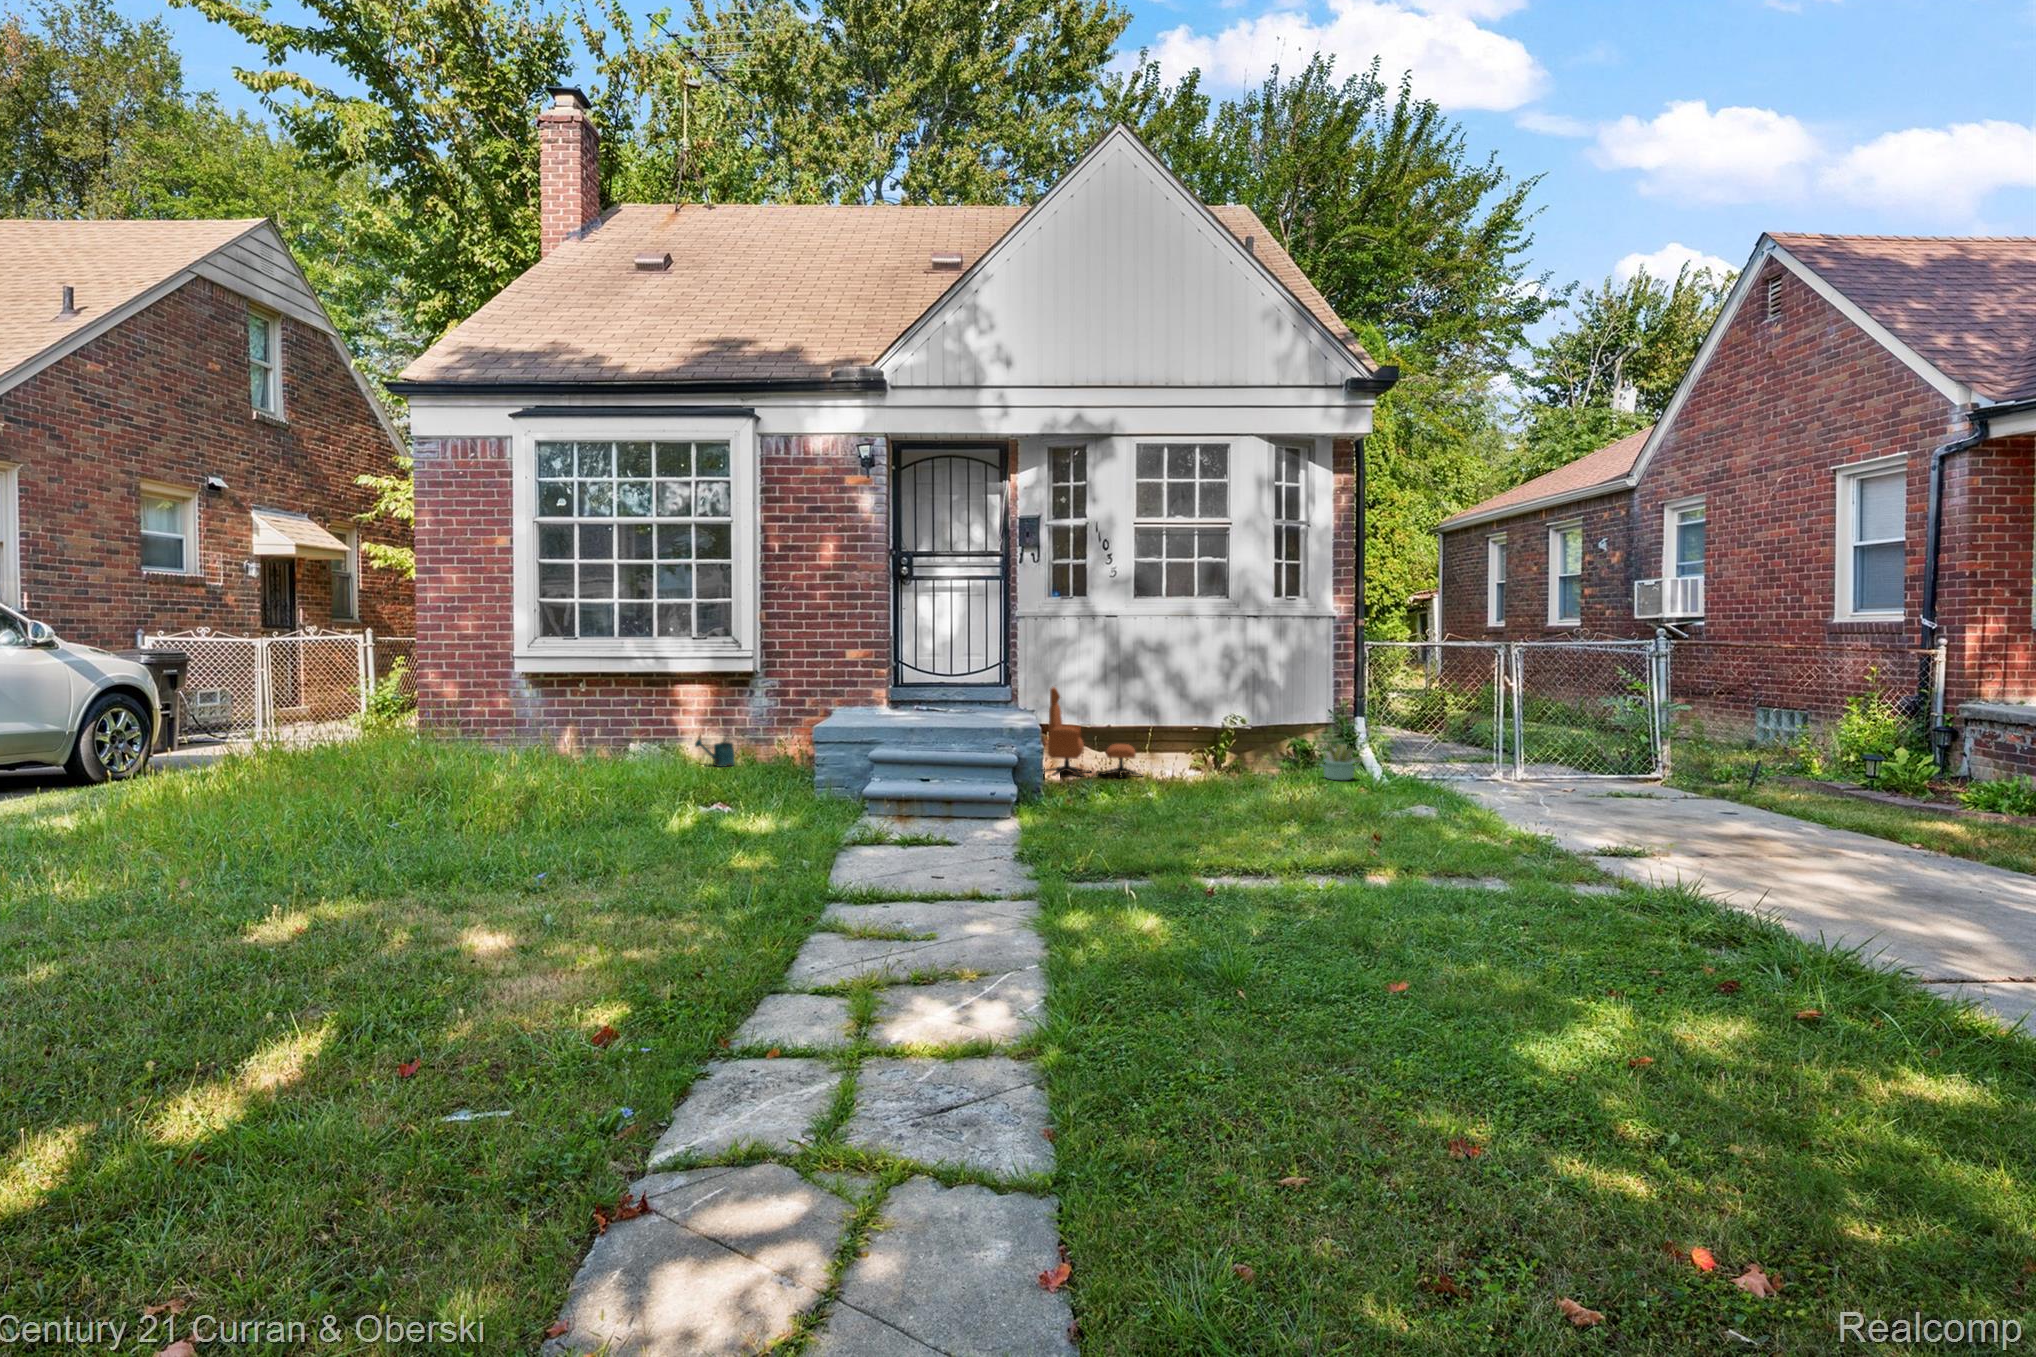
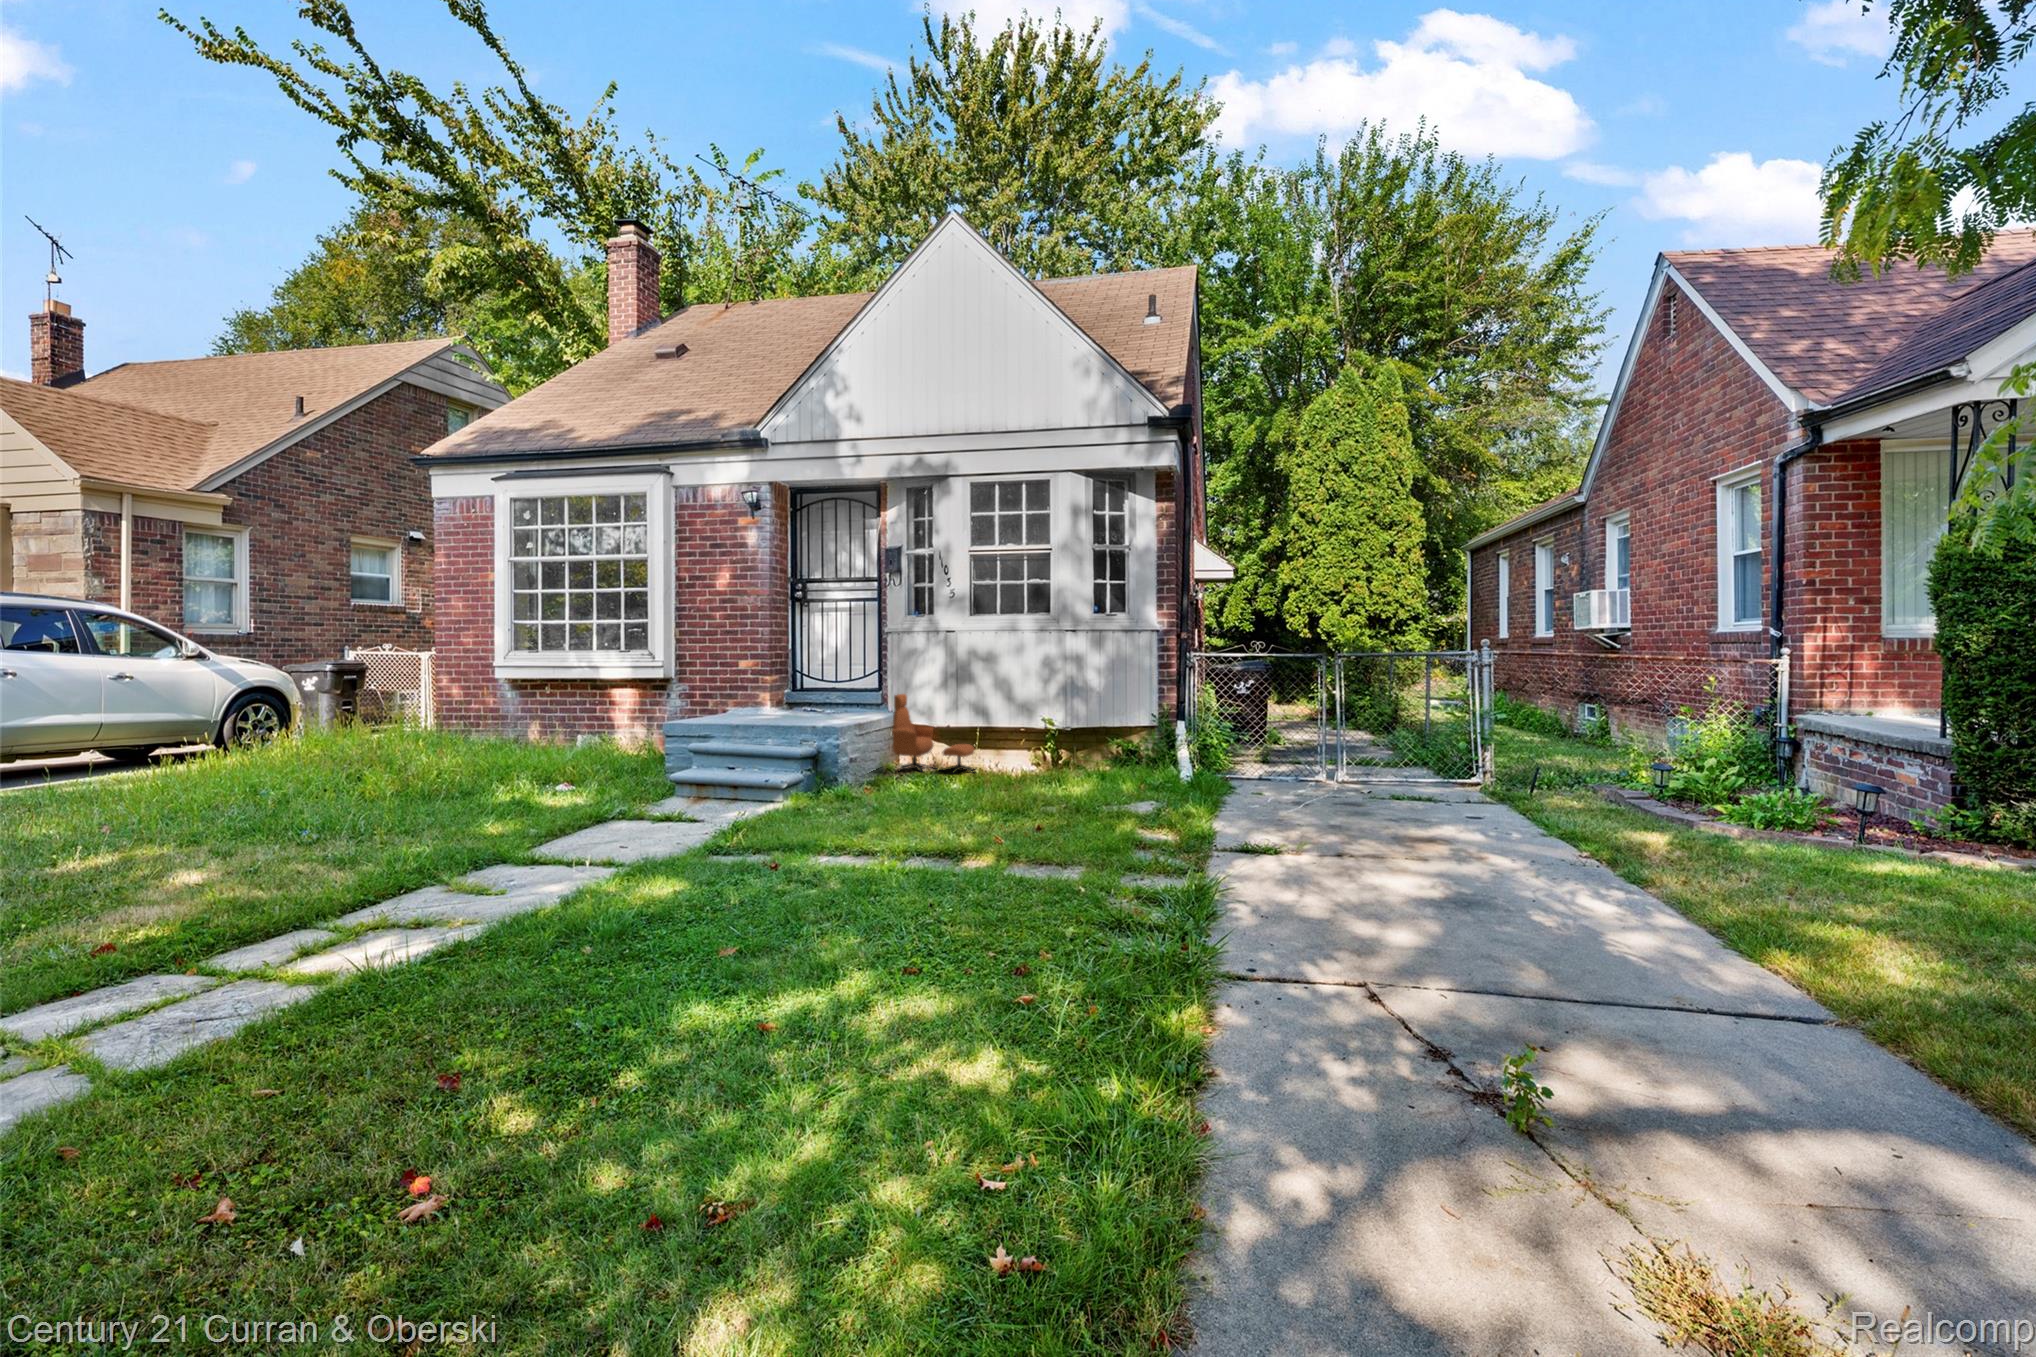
watering can: present [695,739,735,767] -> none [616,735,656,759]
decorative plant: present [1320,744,1361,780] -> none [1135,747,1172,779]

